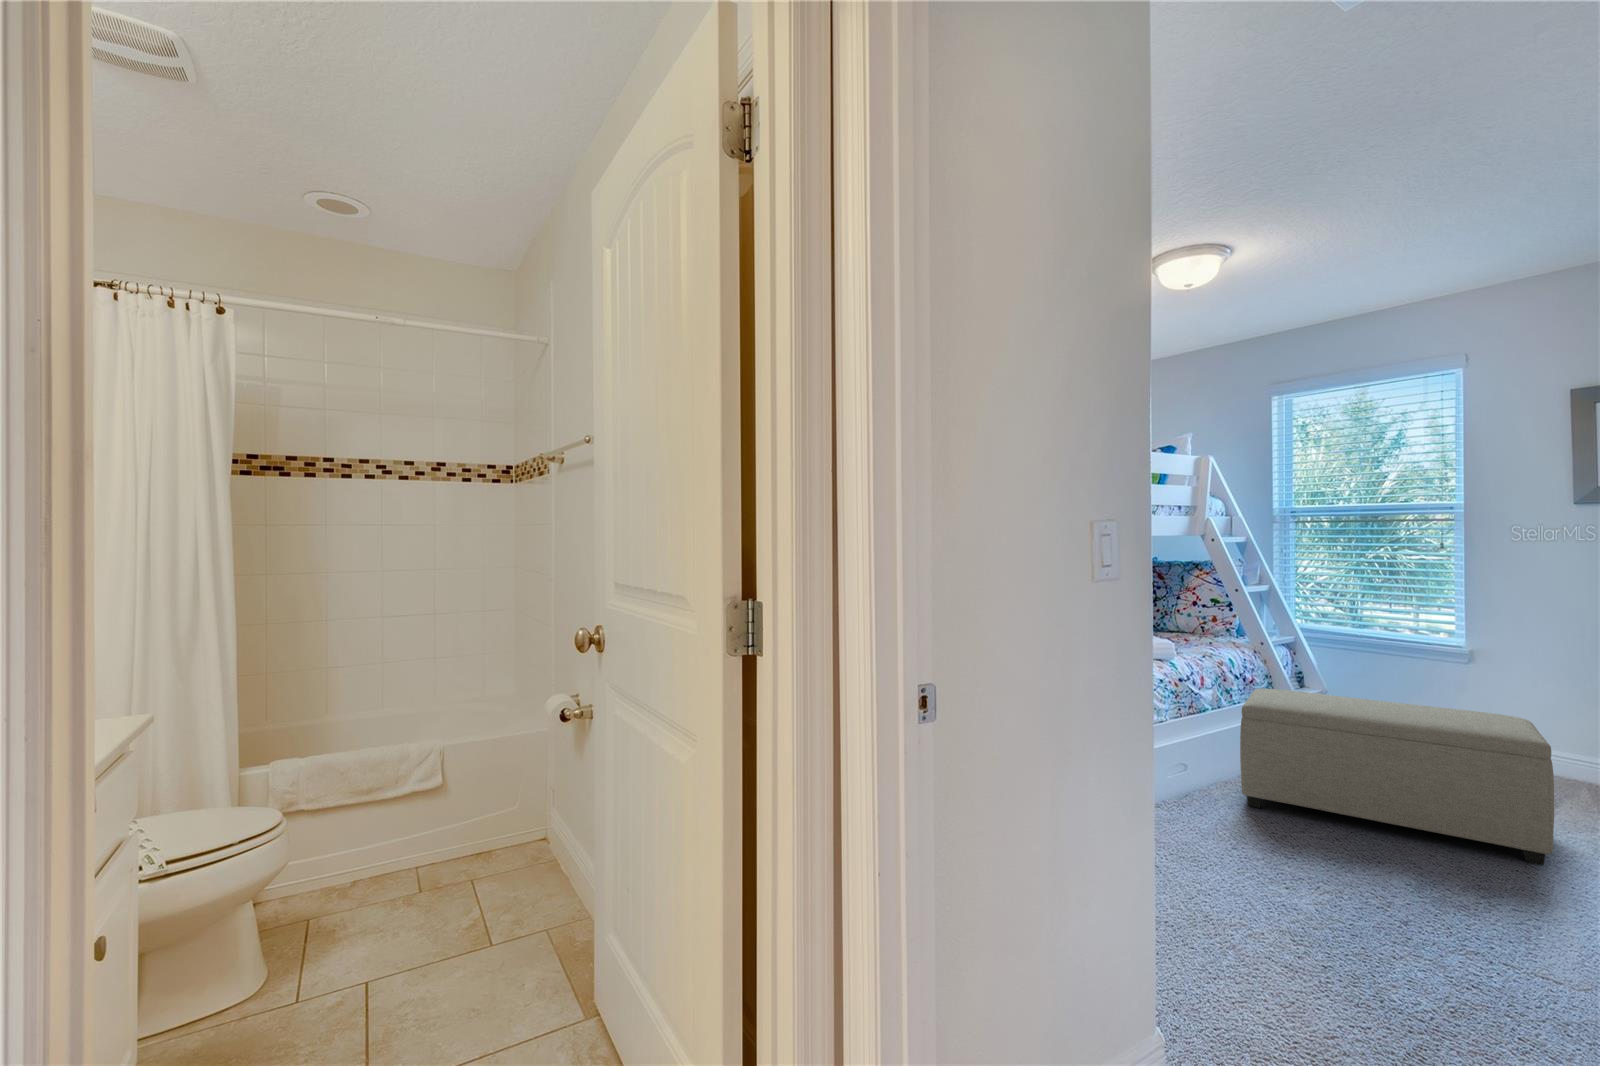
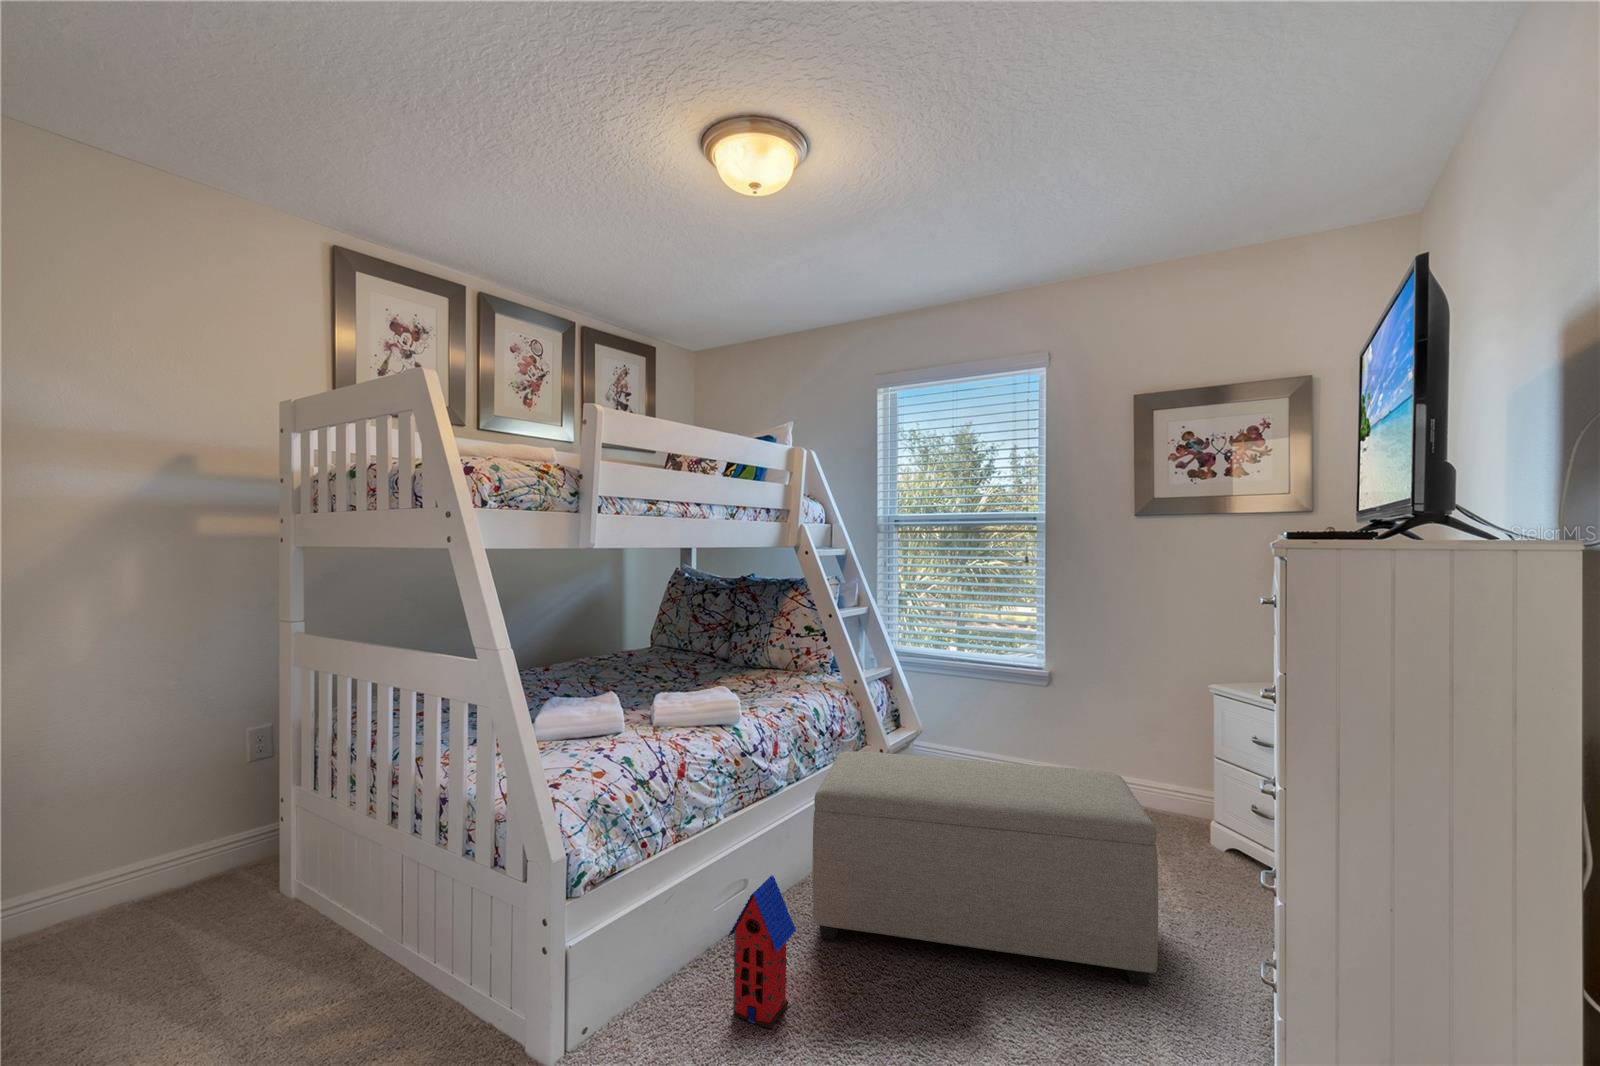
toy house: none [1189,746,1237,834] -> present [728,875,796,1029]

